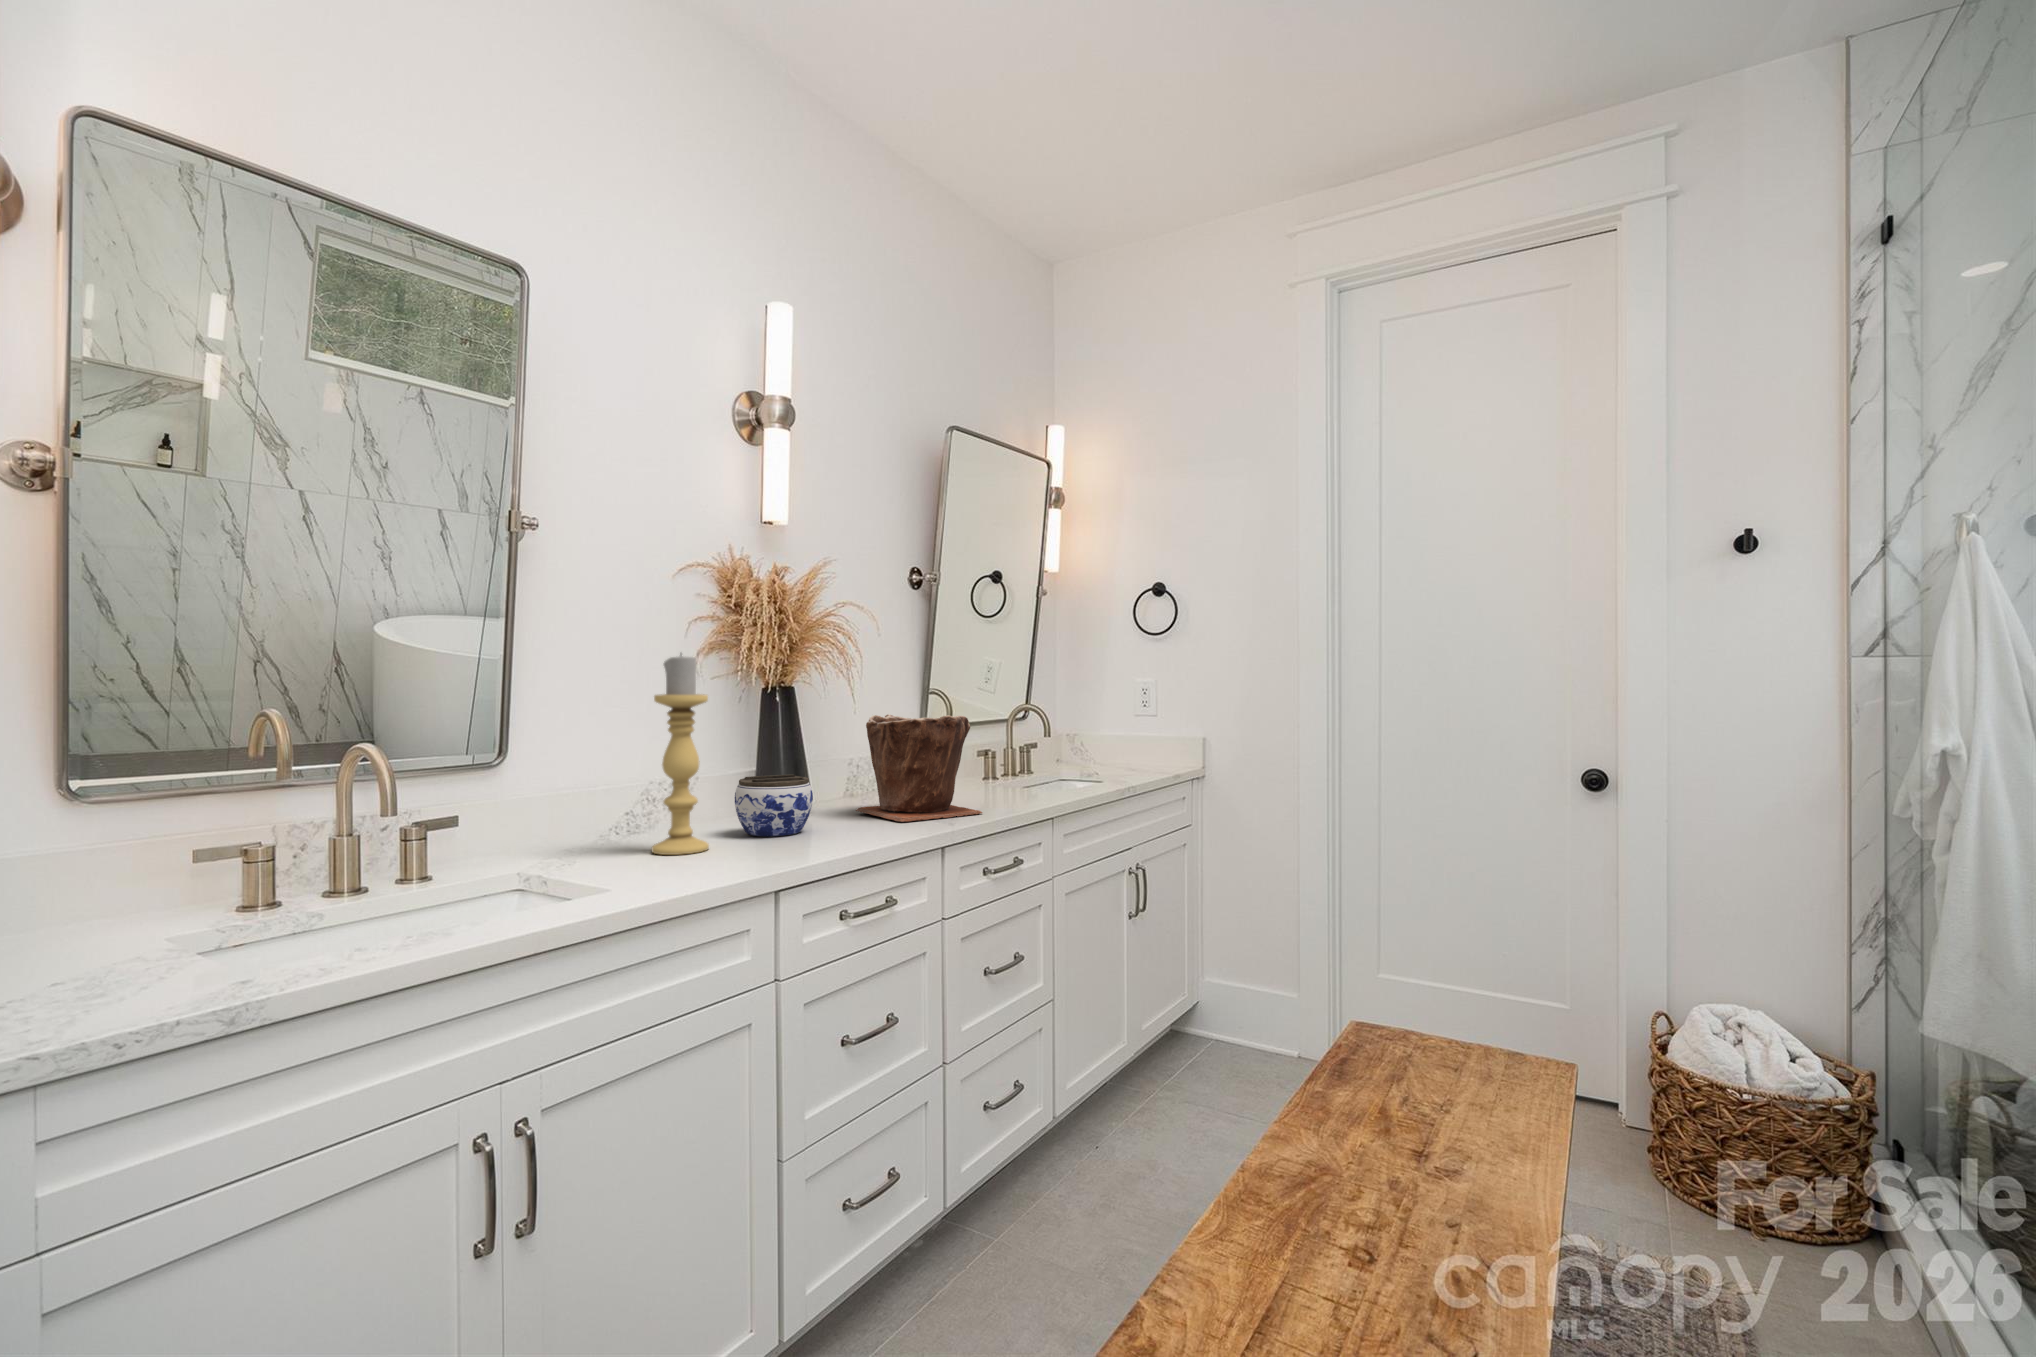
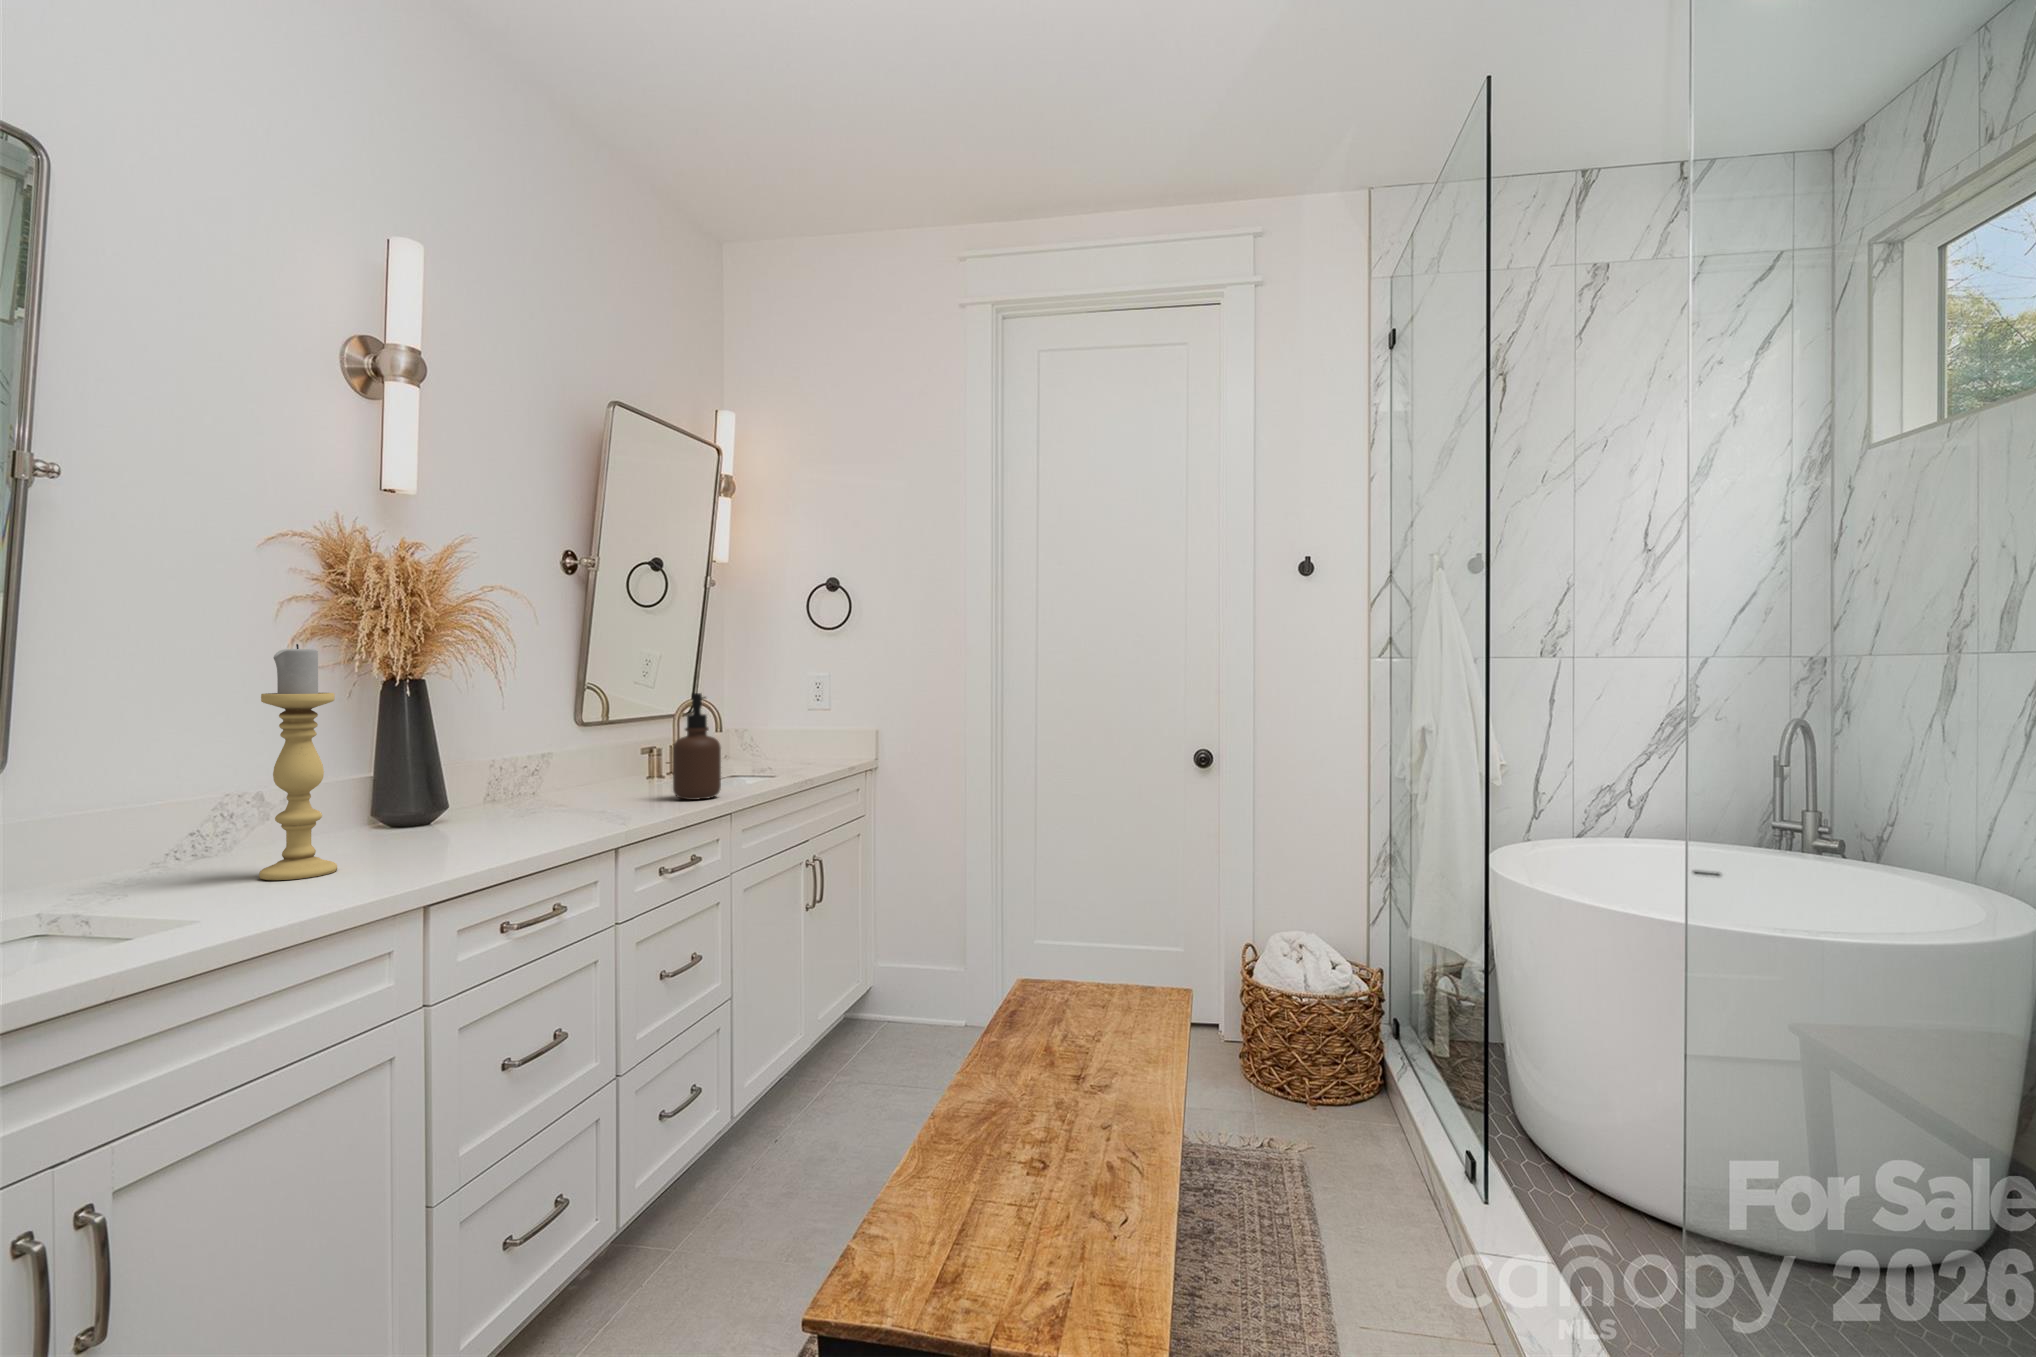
soap dispenser: none [1002,700,1046,803] -> present [673,693,721,800]
plant pot: present [856,714,982,822] -> none [506,710,657,826]
jar: present [735,774,813,837] -> none [361,780,462,852]

